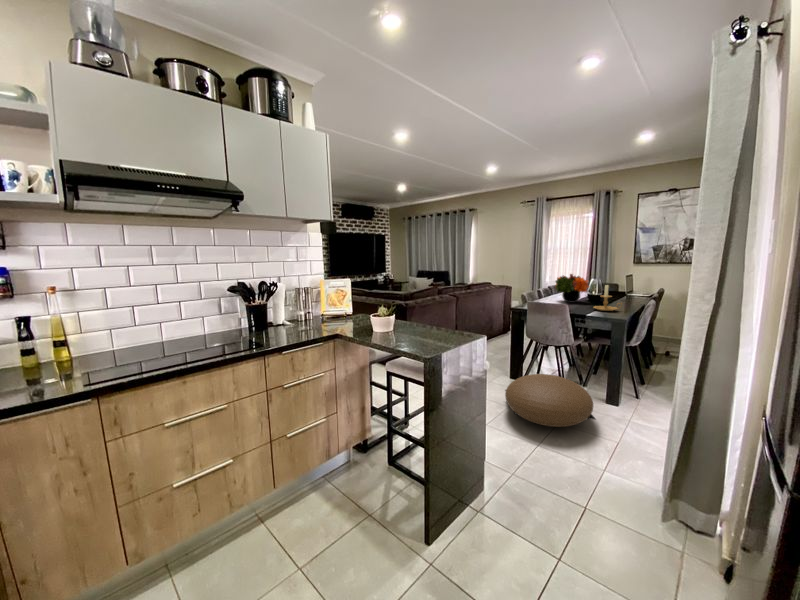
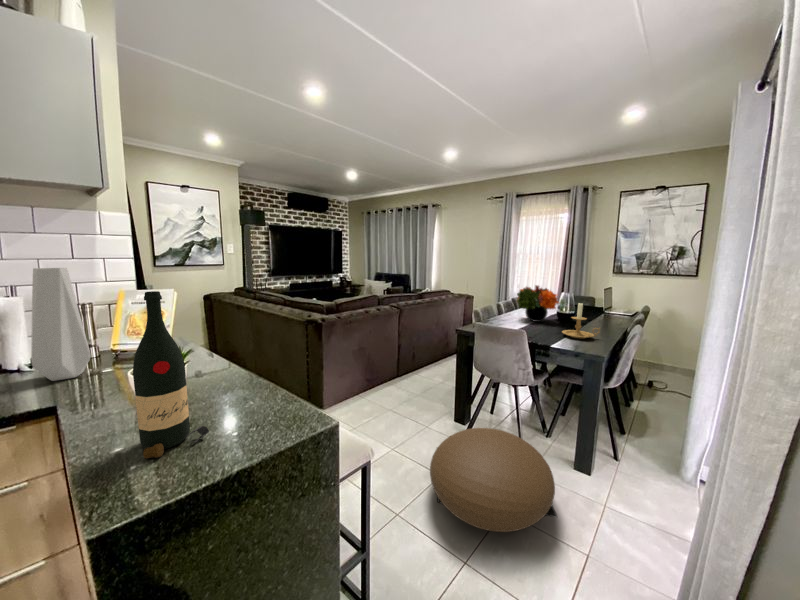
vase: none [322,265,343,323] -> present [31,268,91,381]
wine bottle: none [422,270,448,336] -> present [133,291,209,459]

